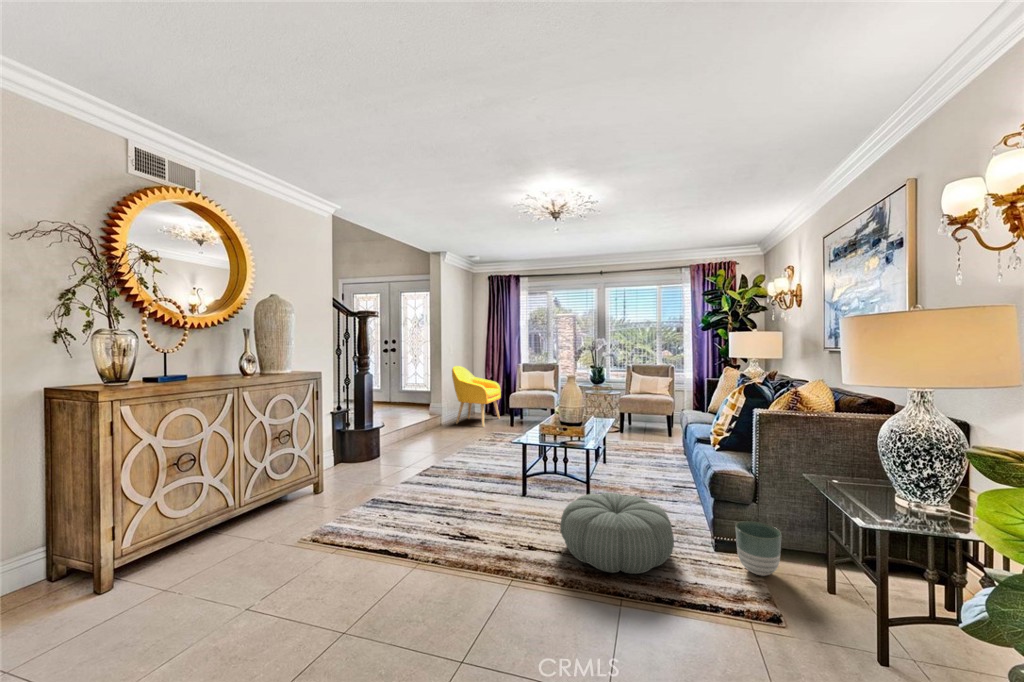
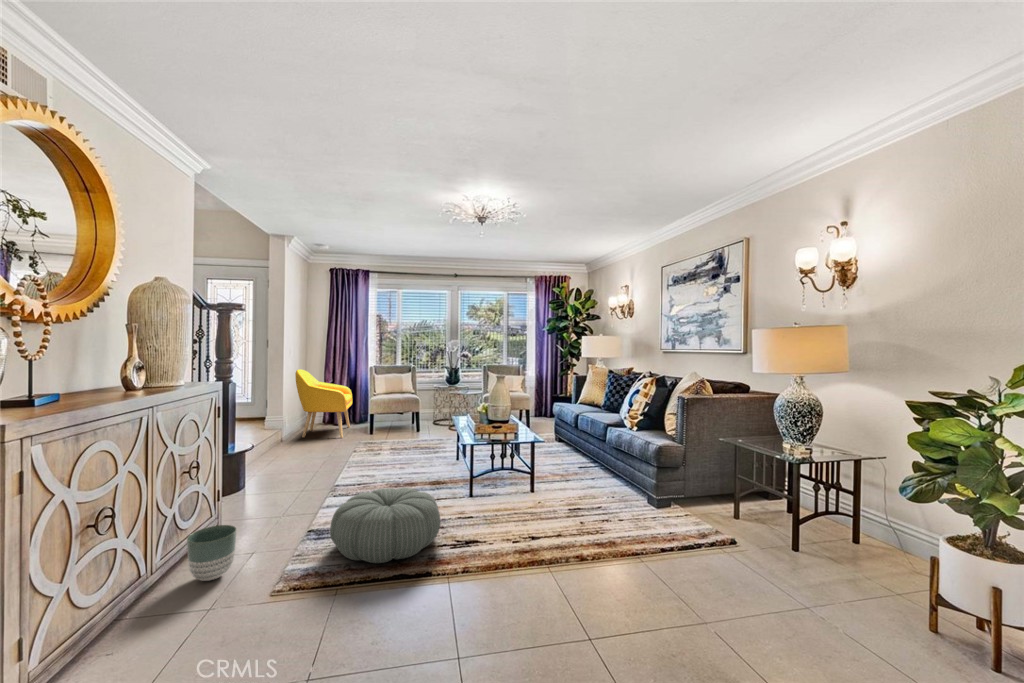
pouf: present [560,493,674,574] -> present [330,488,441,563]
planter: present [736,521,781,576] -> present [187,525,237,581]

